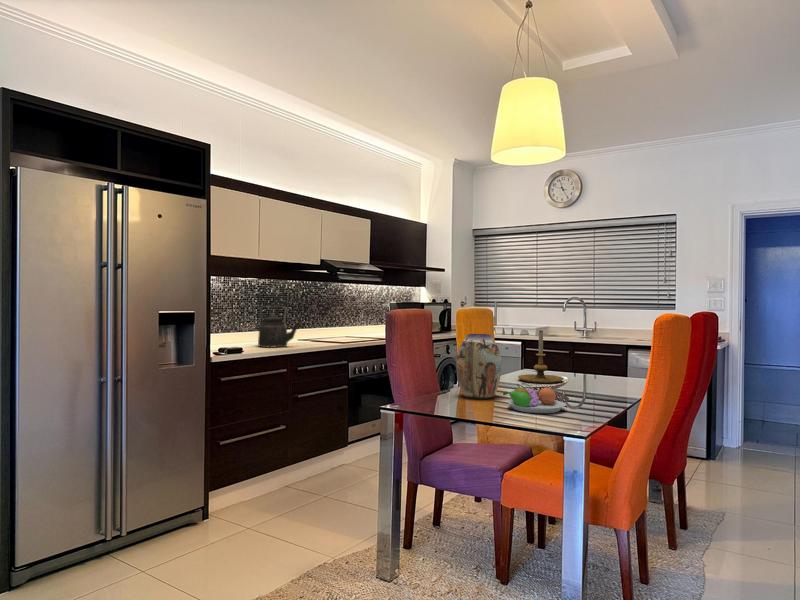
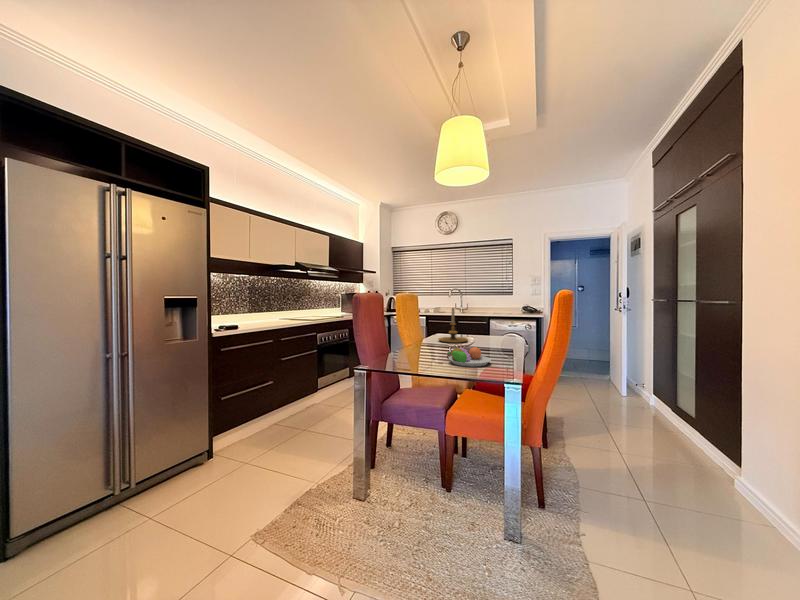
kettle: present [258,307,299,348] -> none [250,295,282,325]
vase: present [457,334,502,399] -> none [406,310,438,357]

